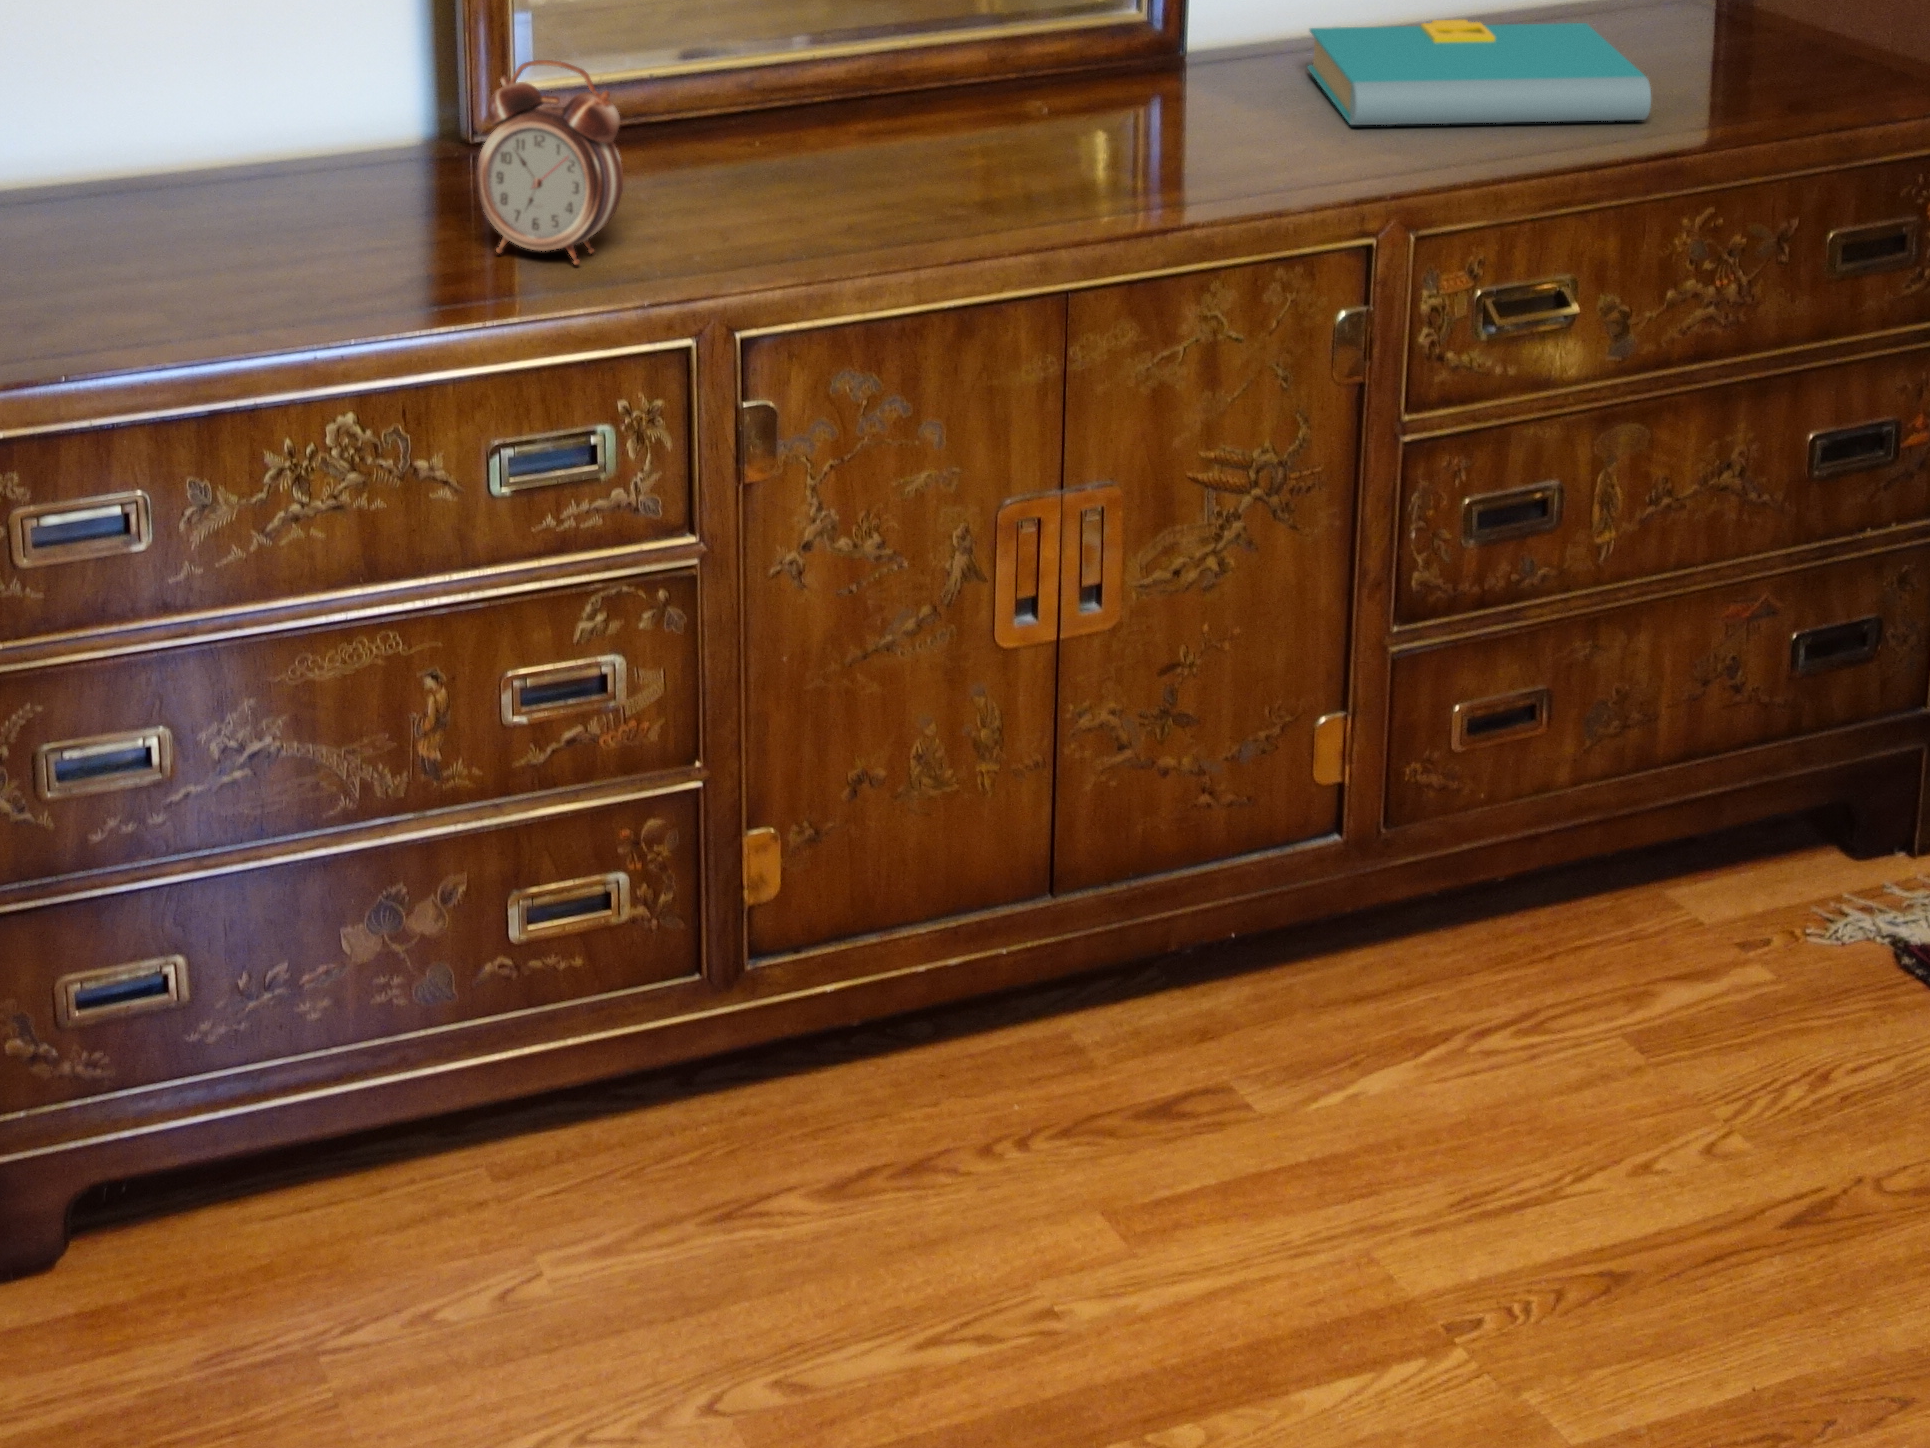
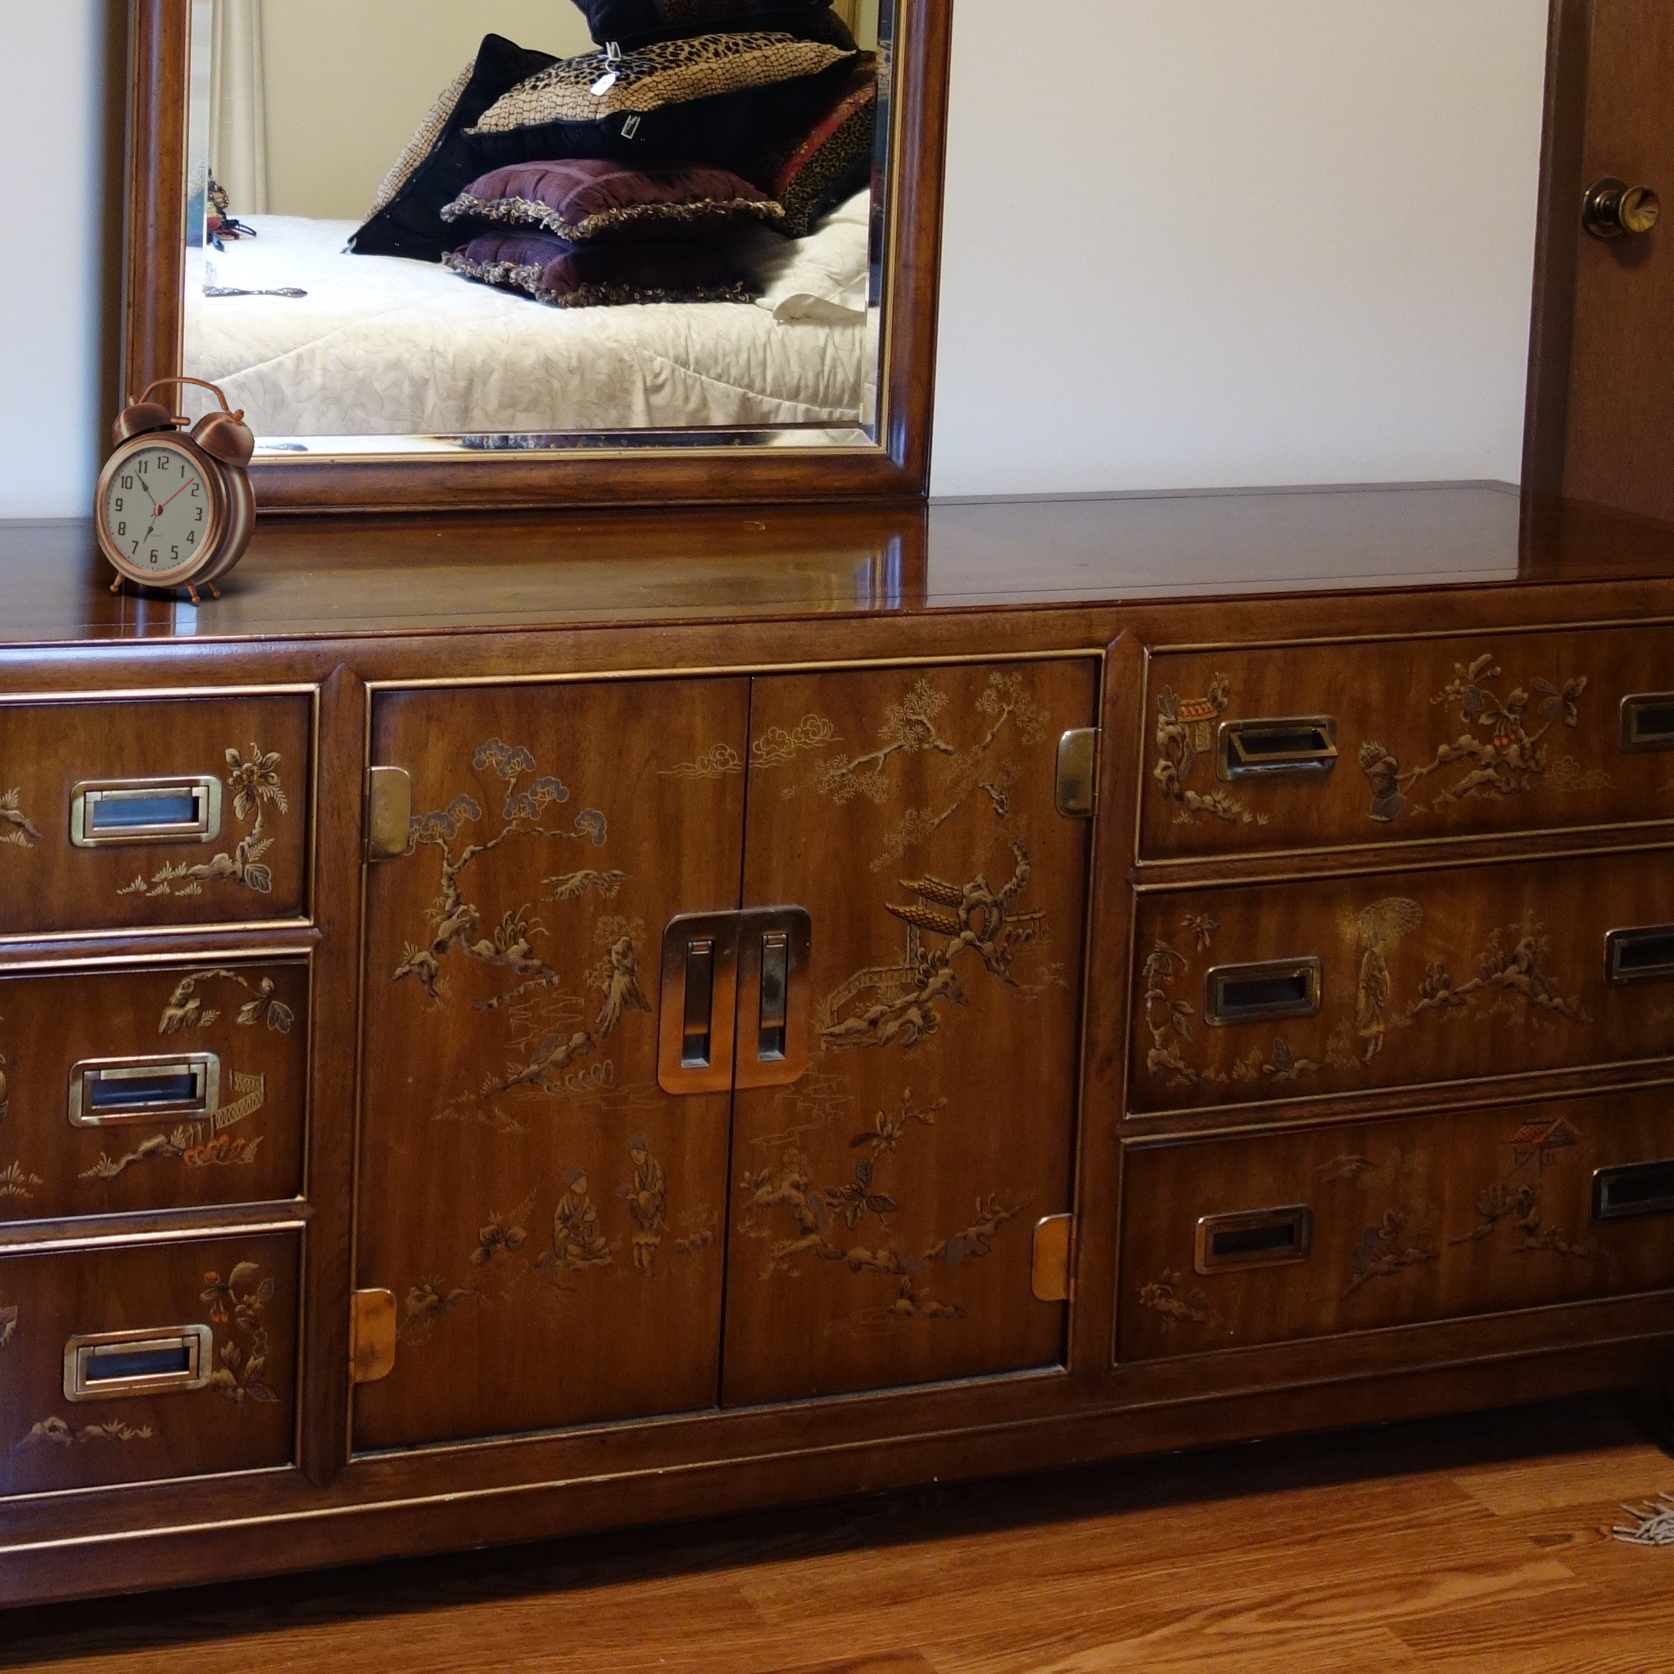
book: present [1307,19,1651,125] -> none [1060,472,1424,567]

